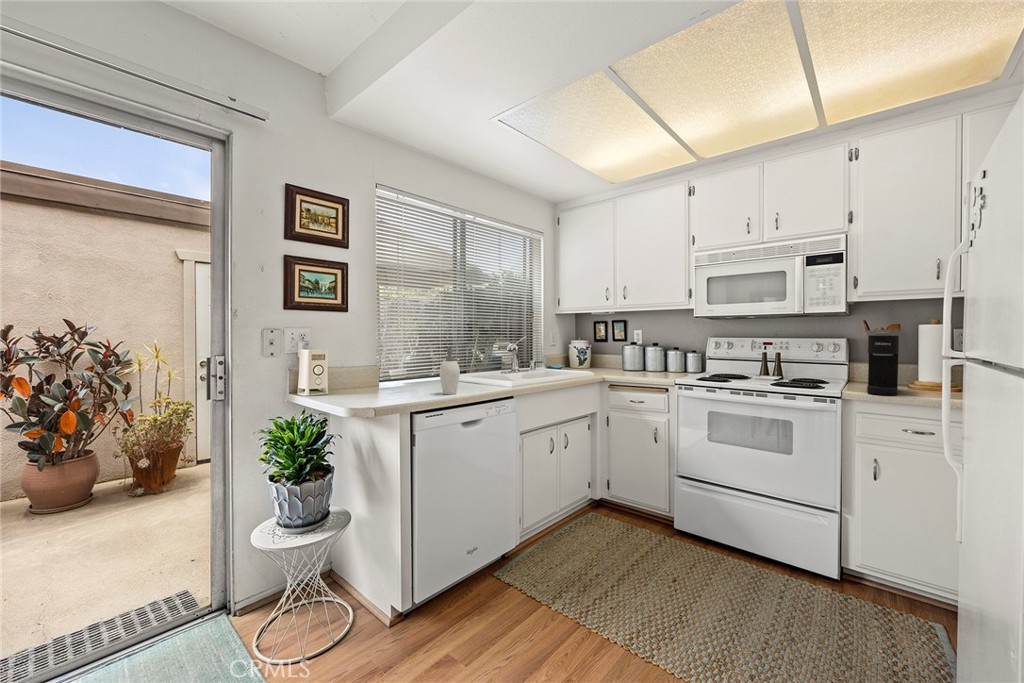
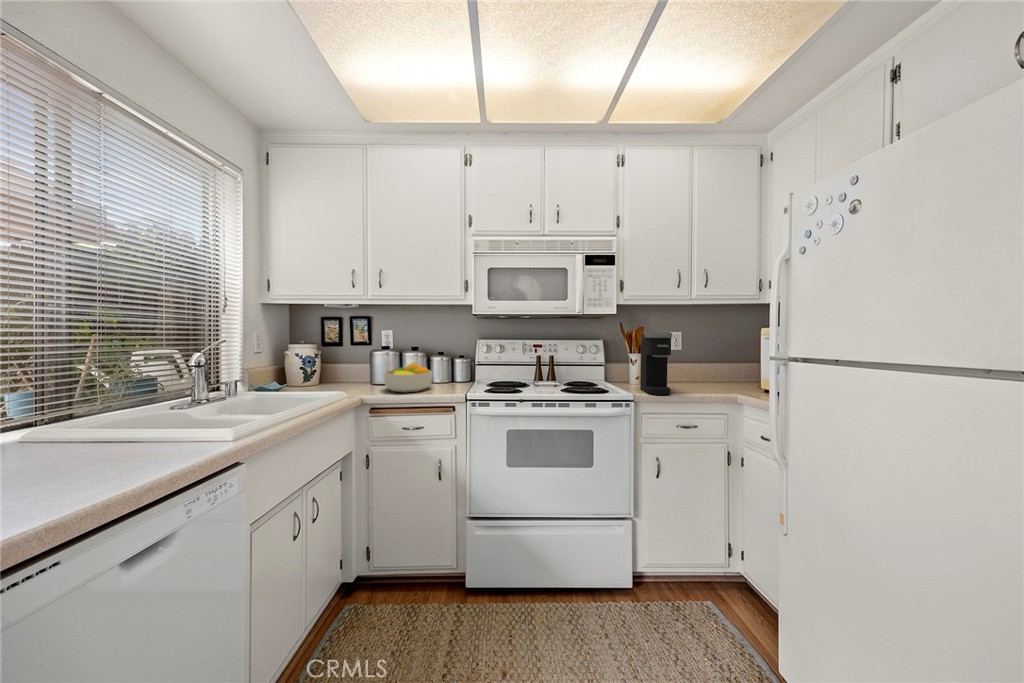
soap dispenser: present [439,348,460,394] -> none [58,371,143,487]
fruit bowl: none [622,354,661,376] -> present [384,363,433,392]

